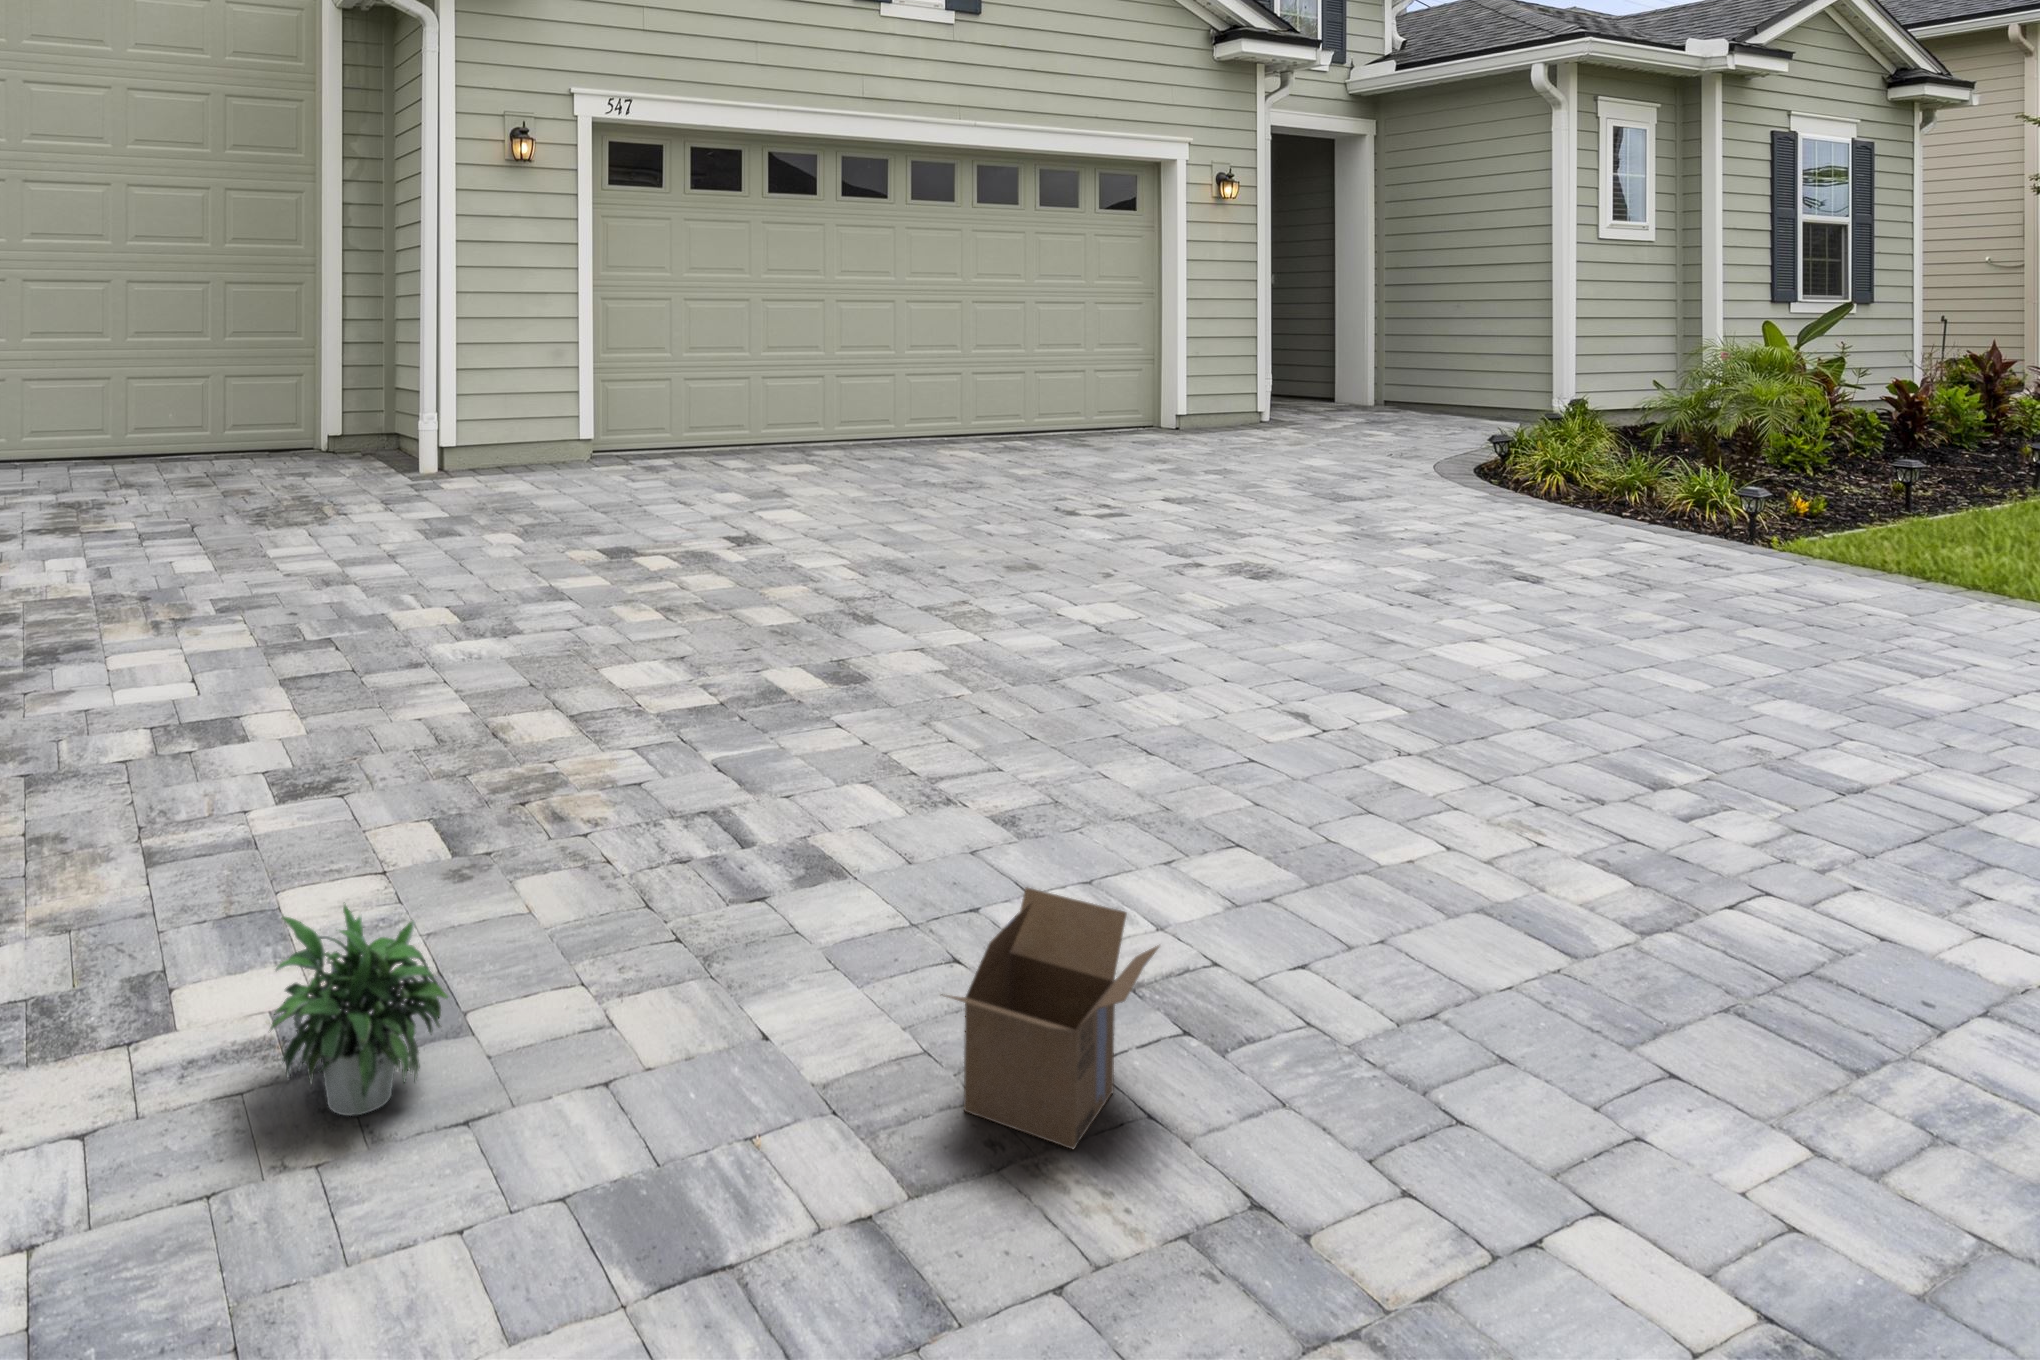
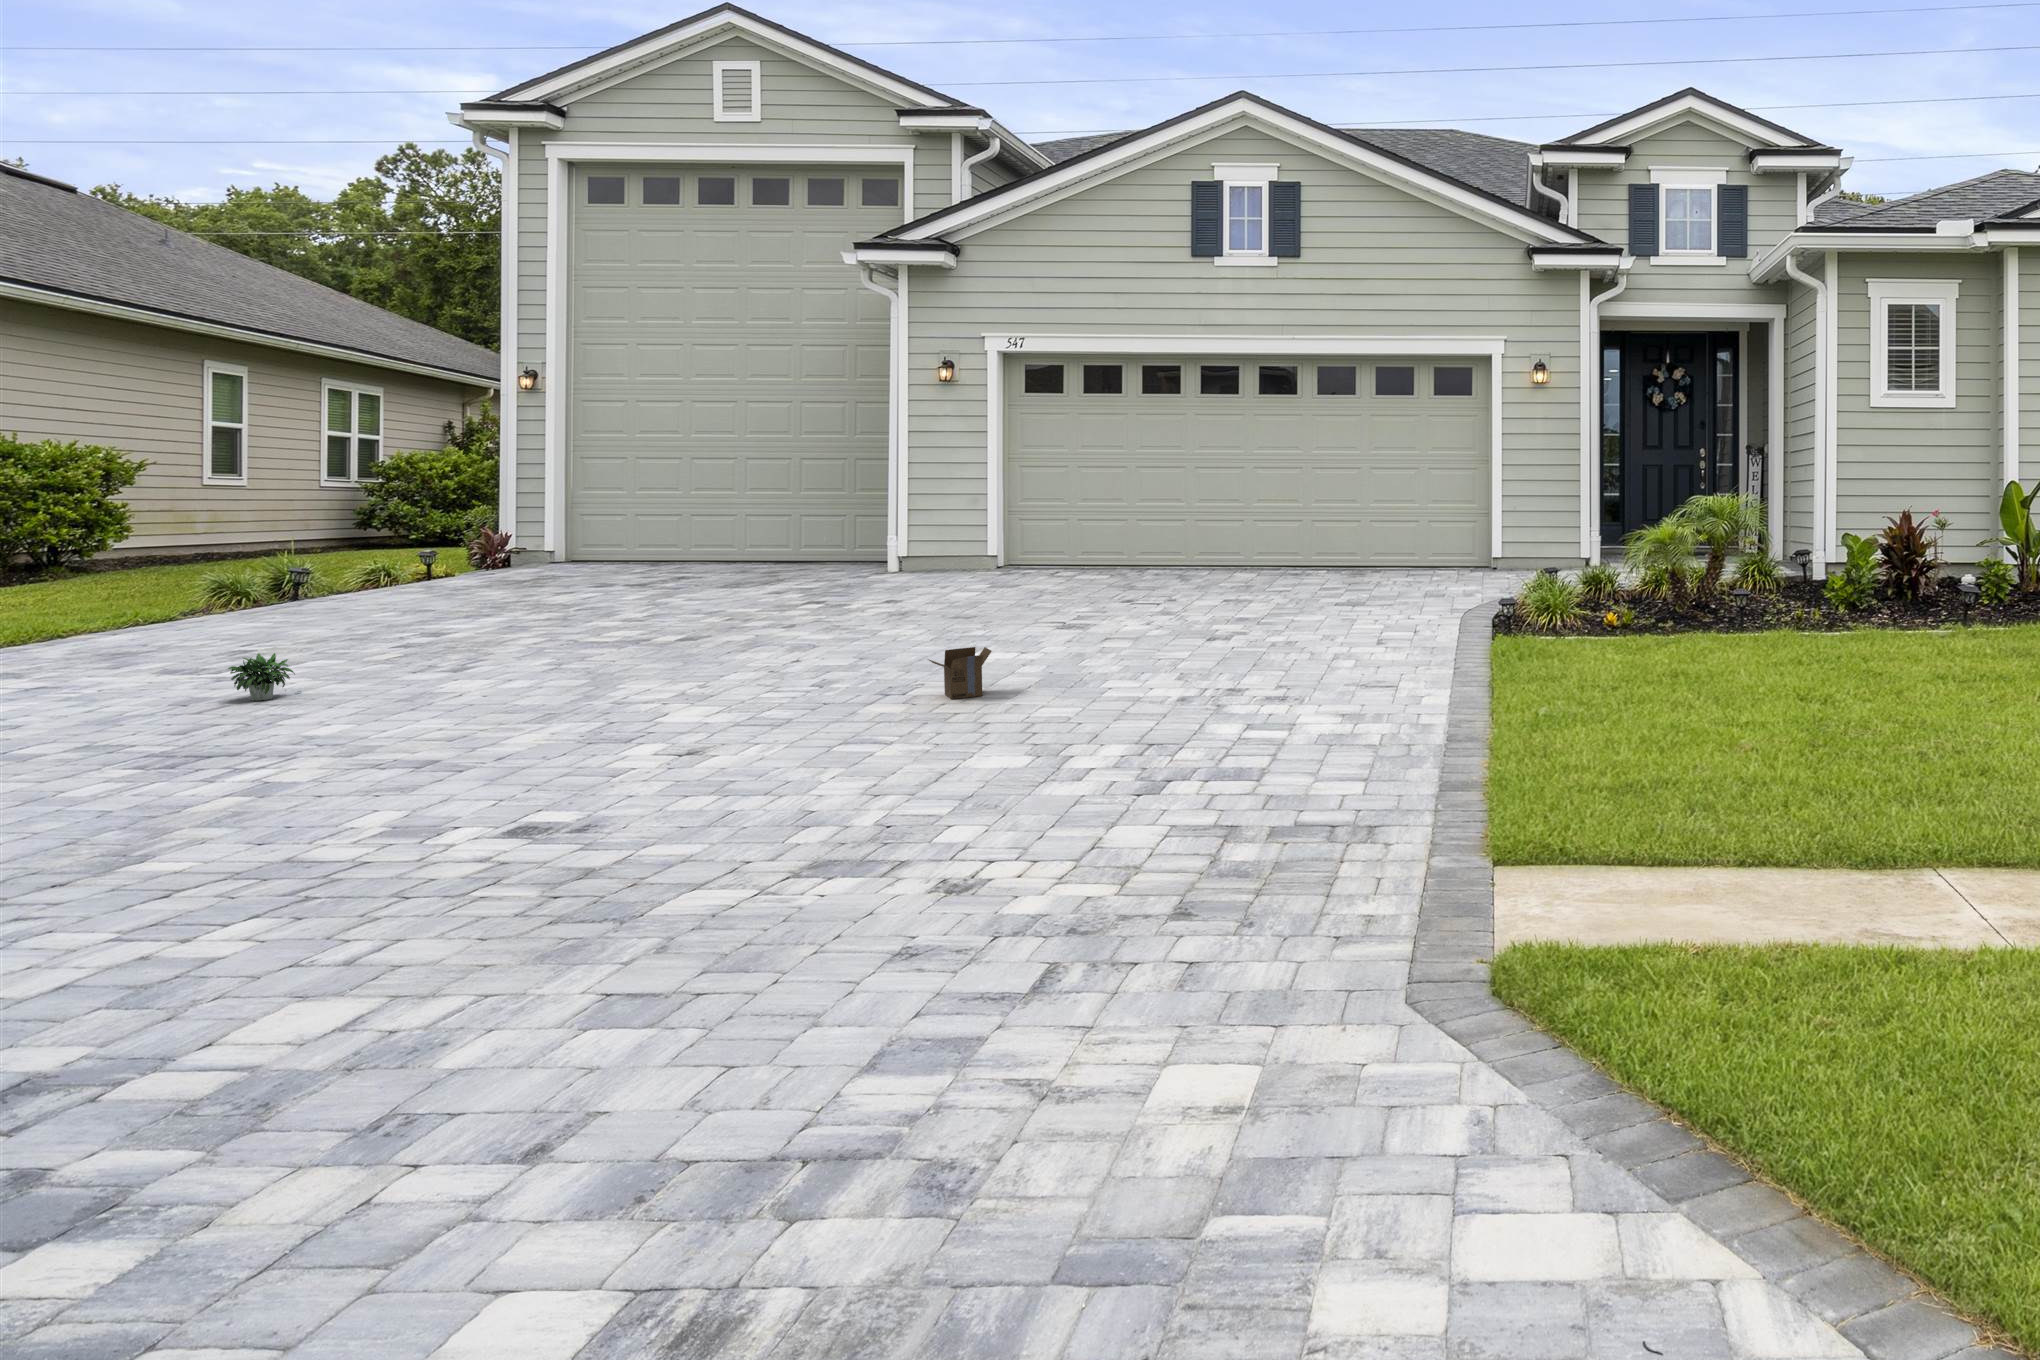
cardboard box: present [944,888,1159,1149] -> present [928,647,991,699]

